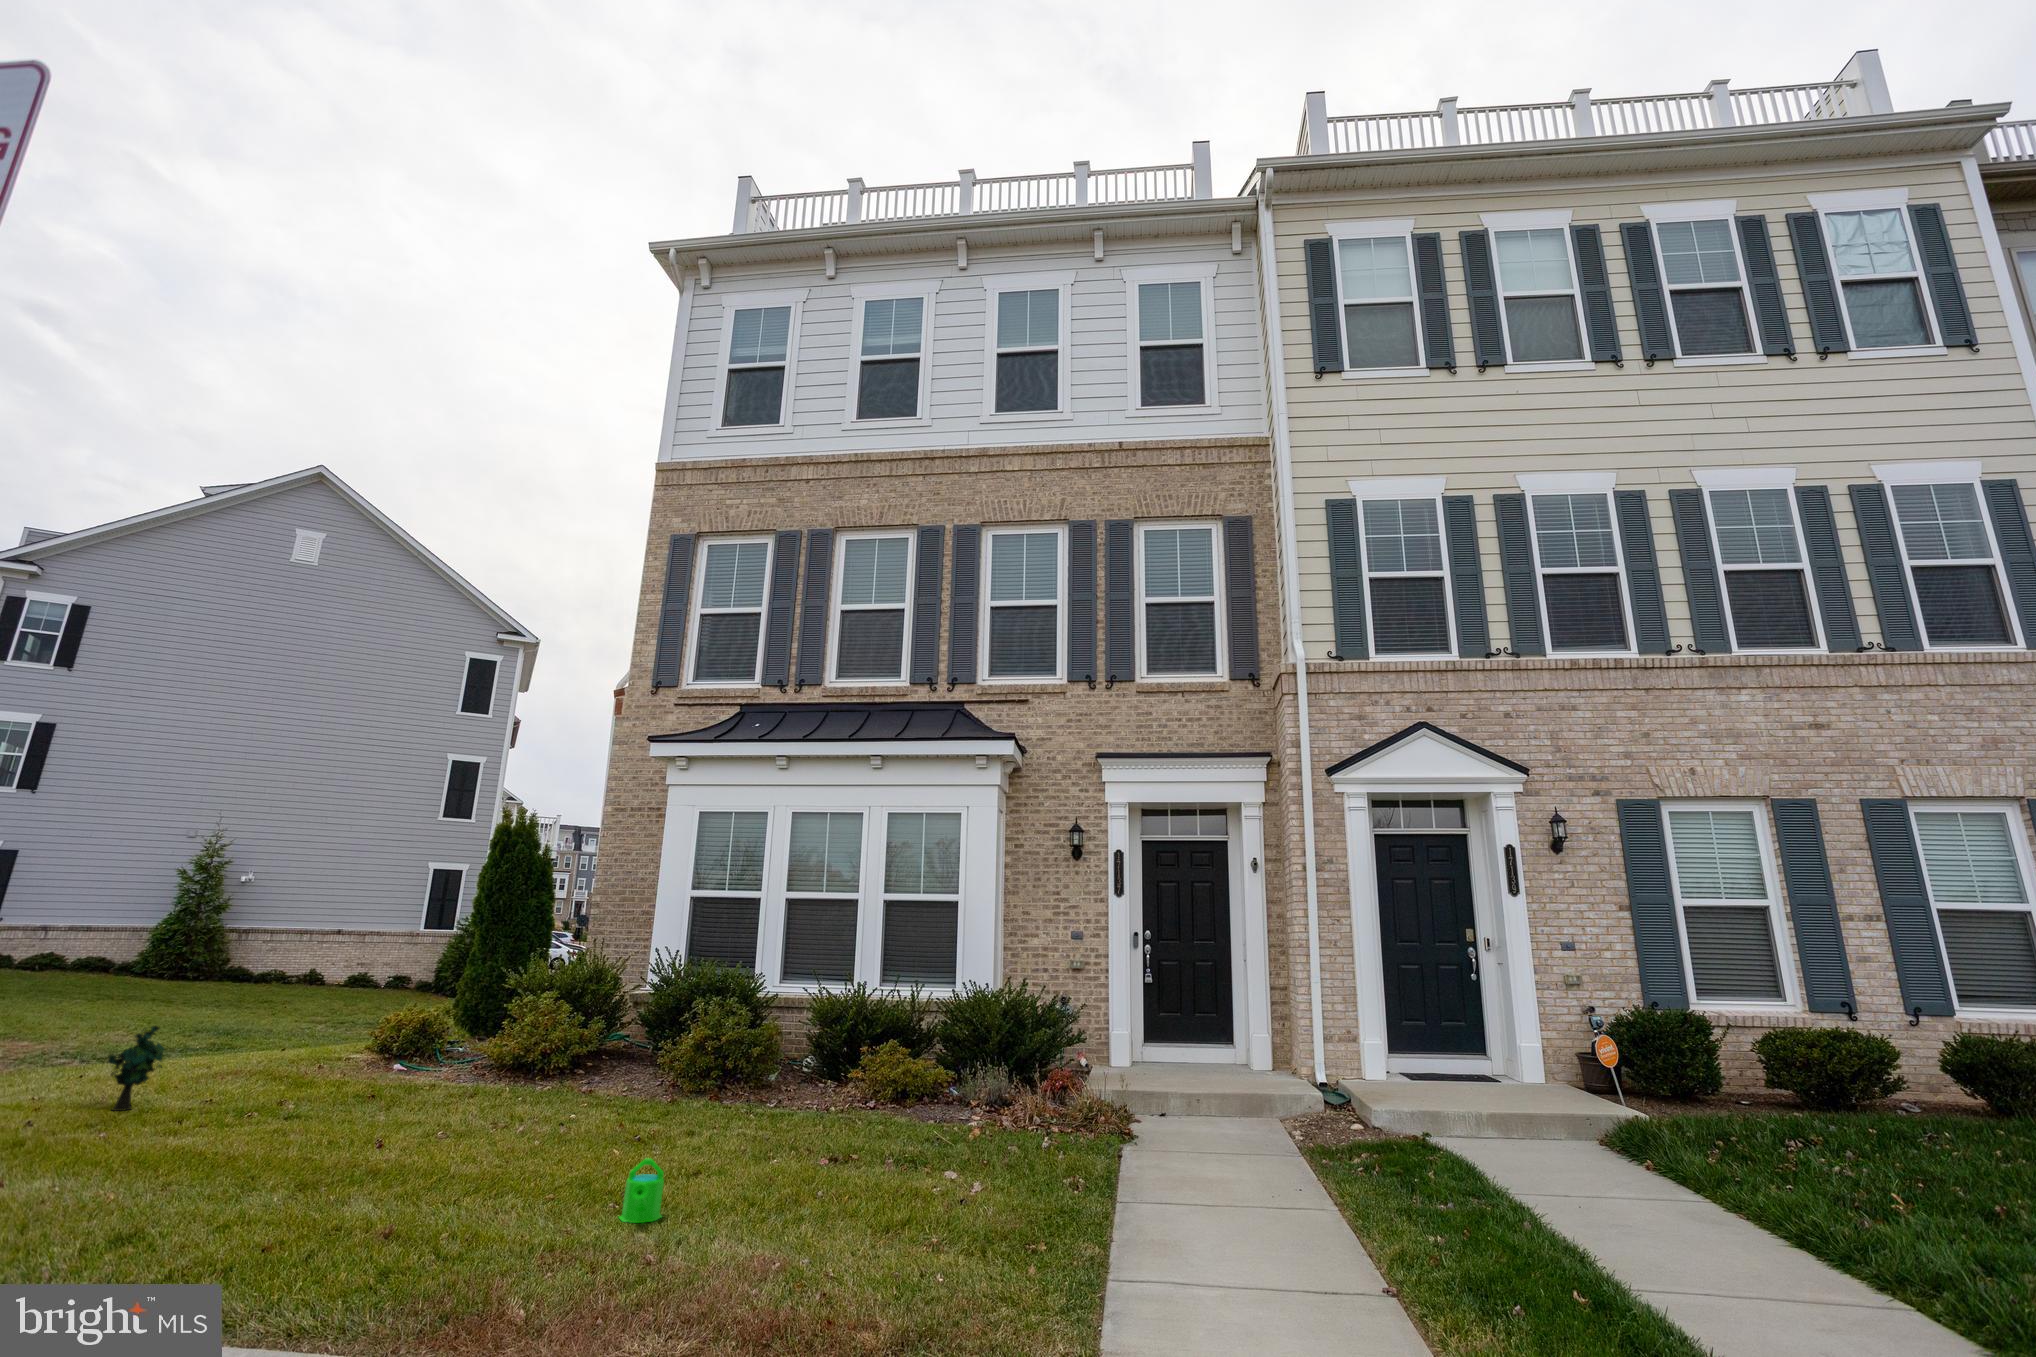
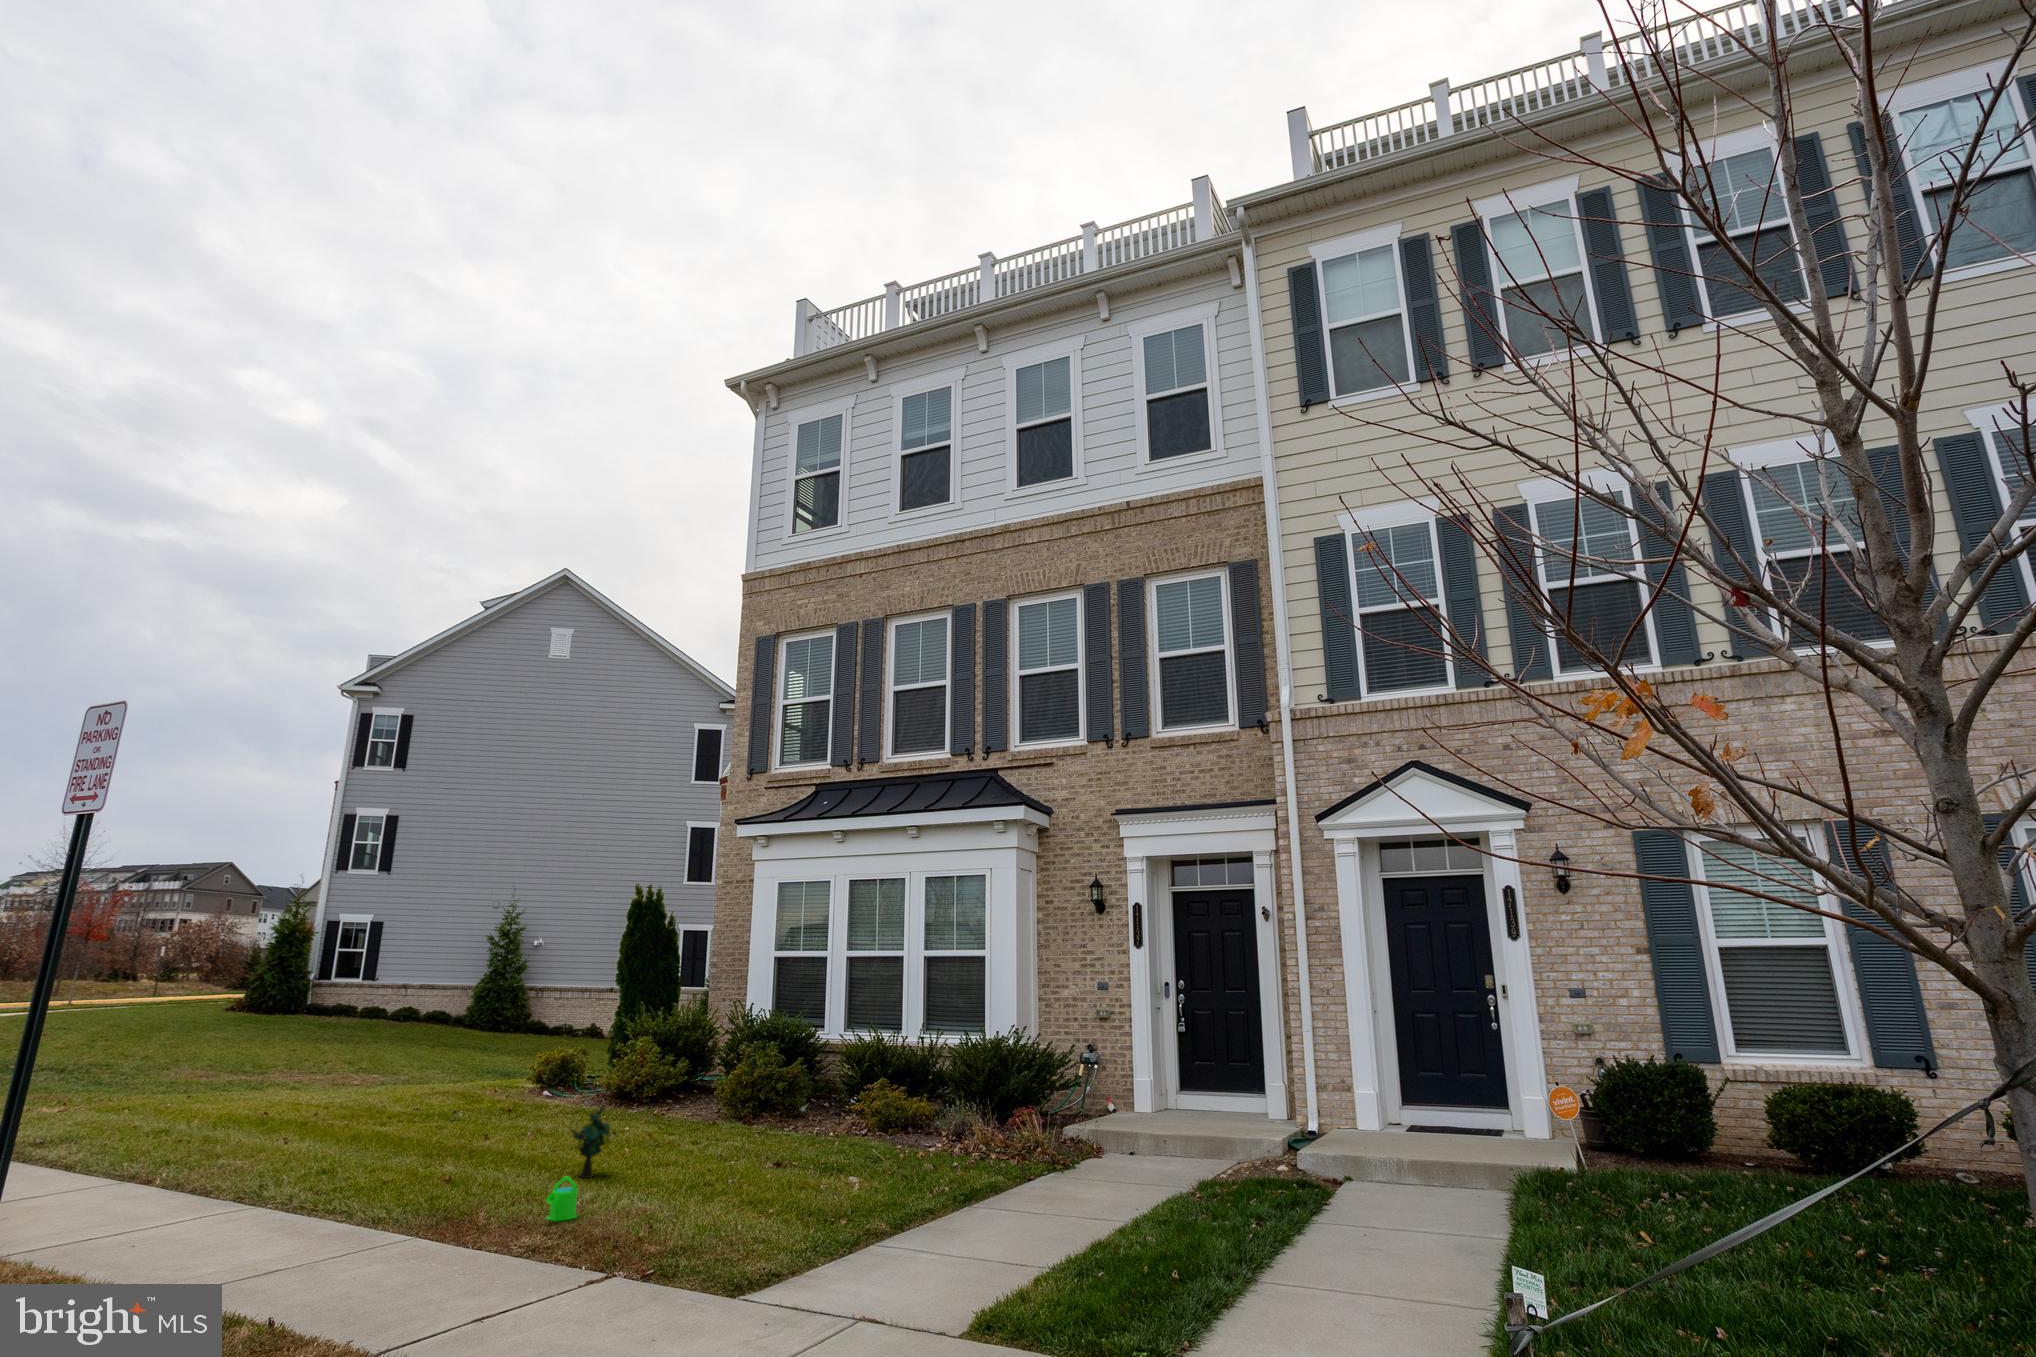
decorative plant: present [108,1026,164,1111] -> present [573,1107,610,1178]

